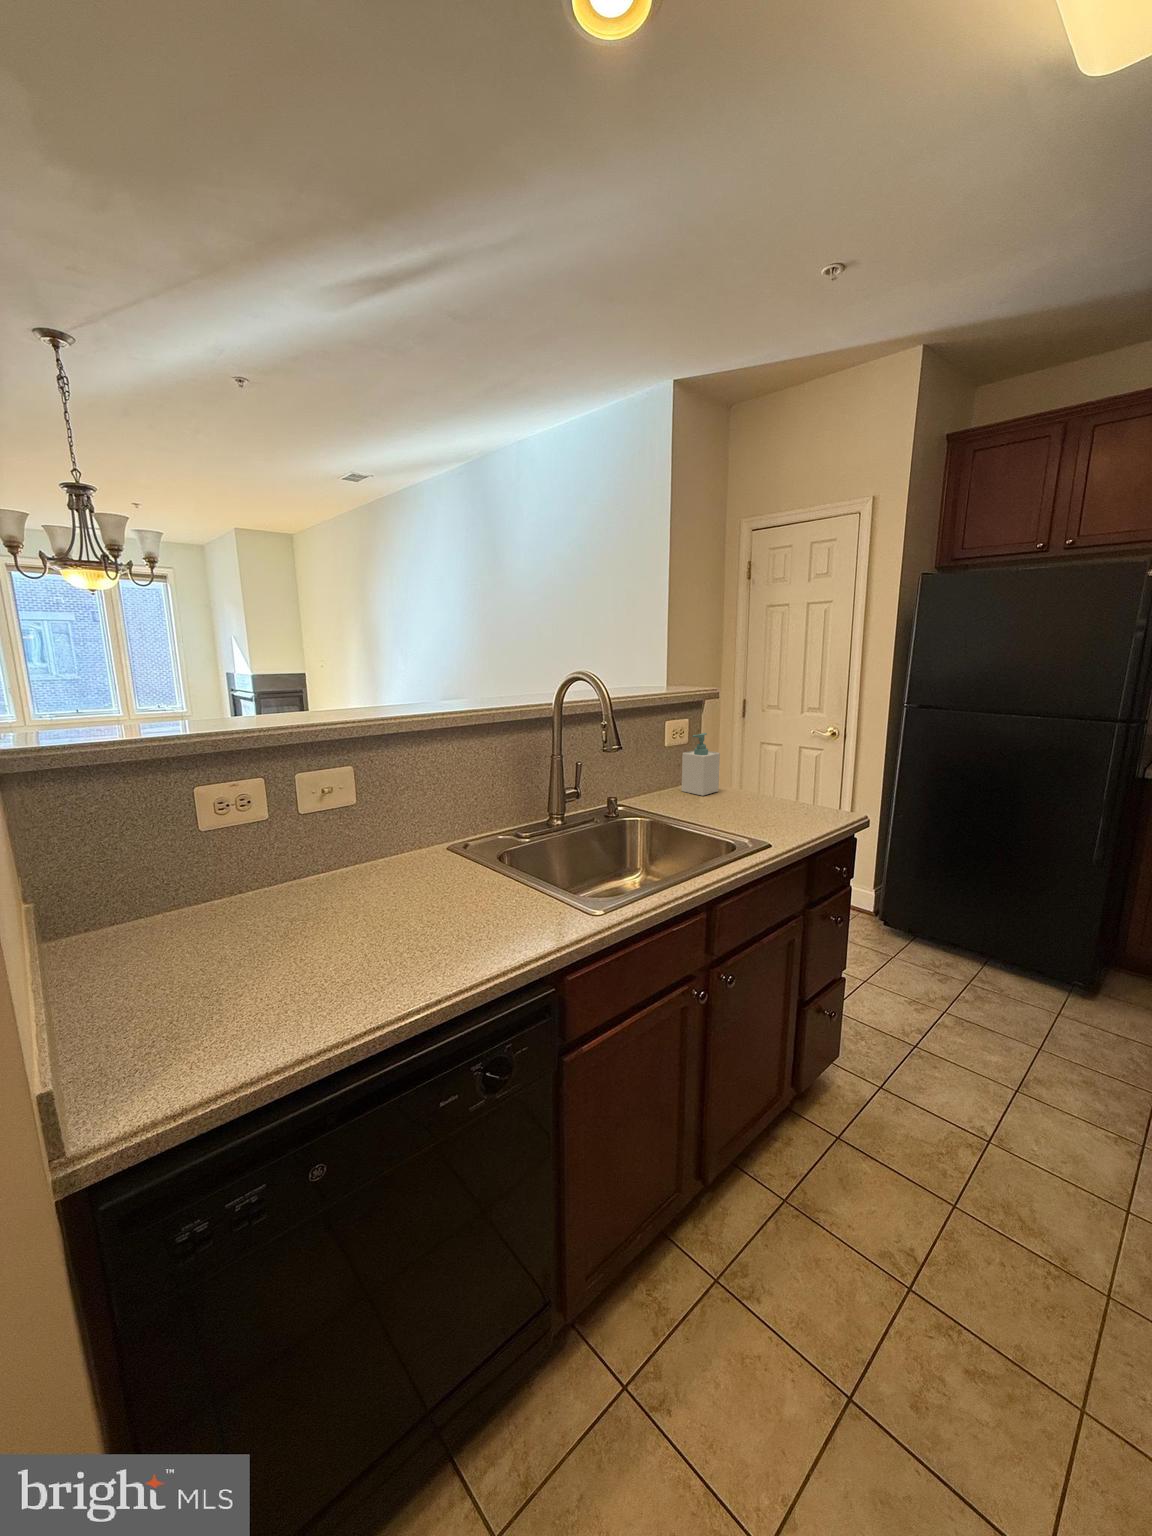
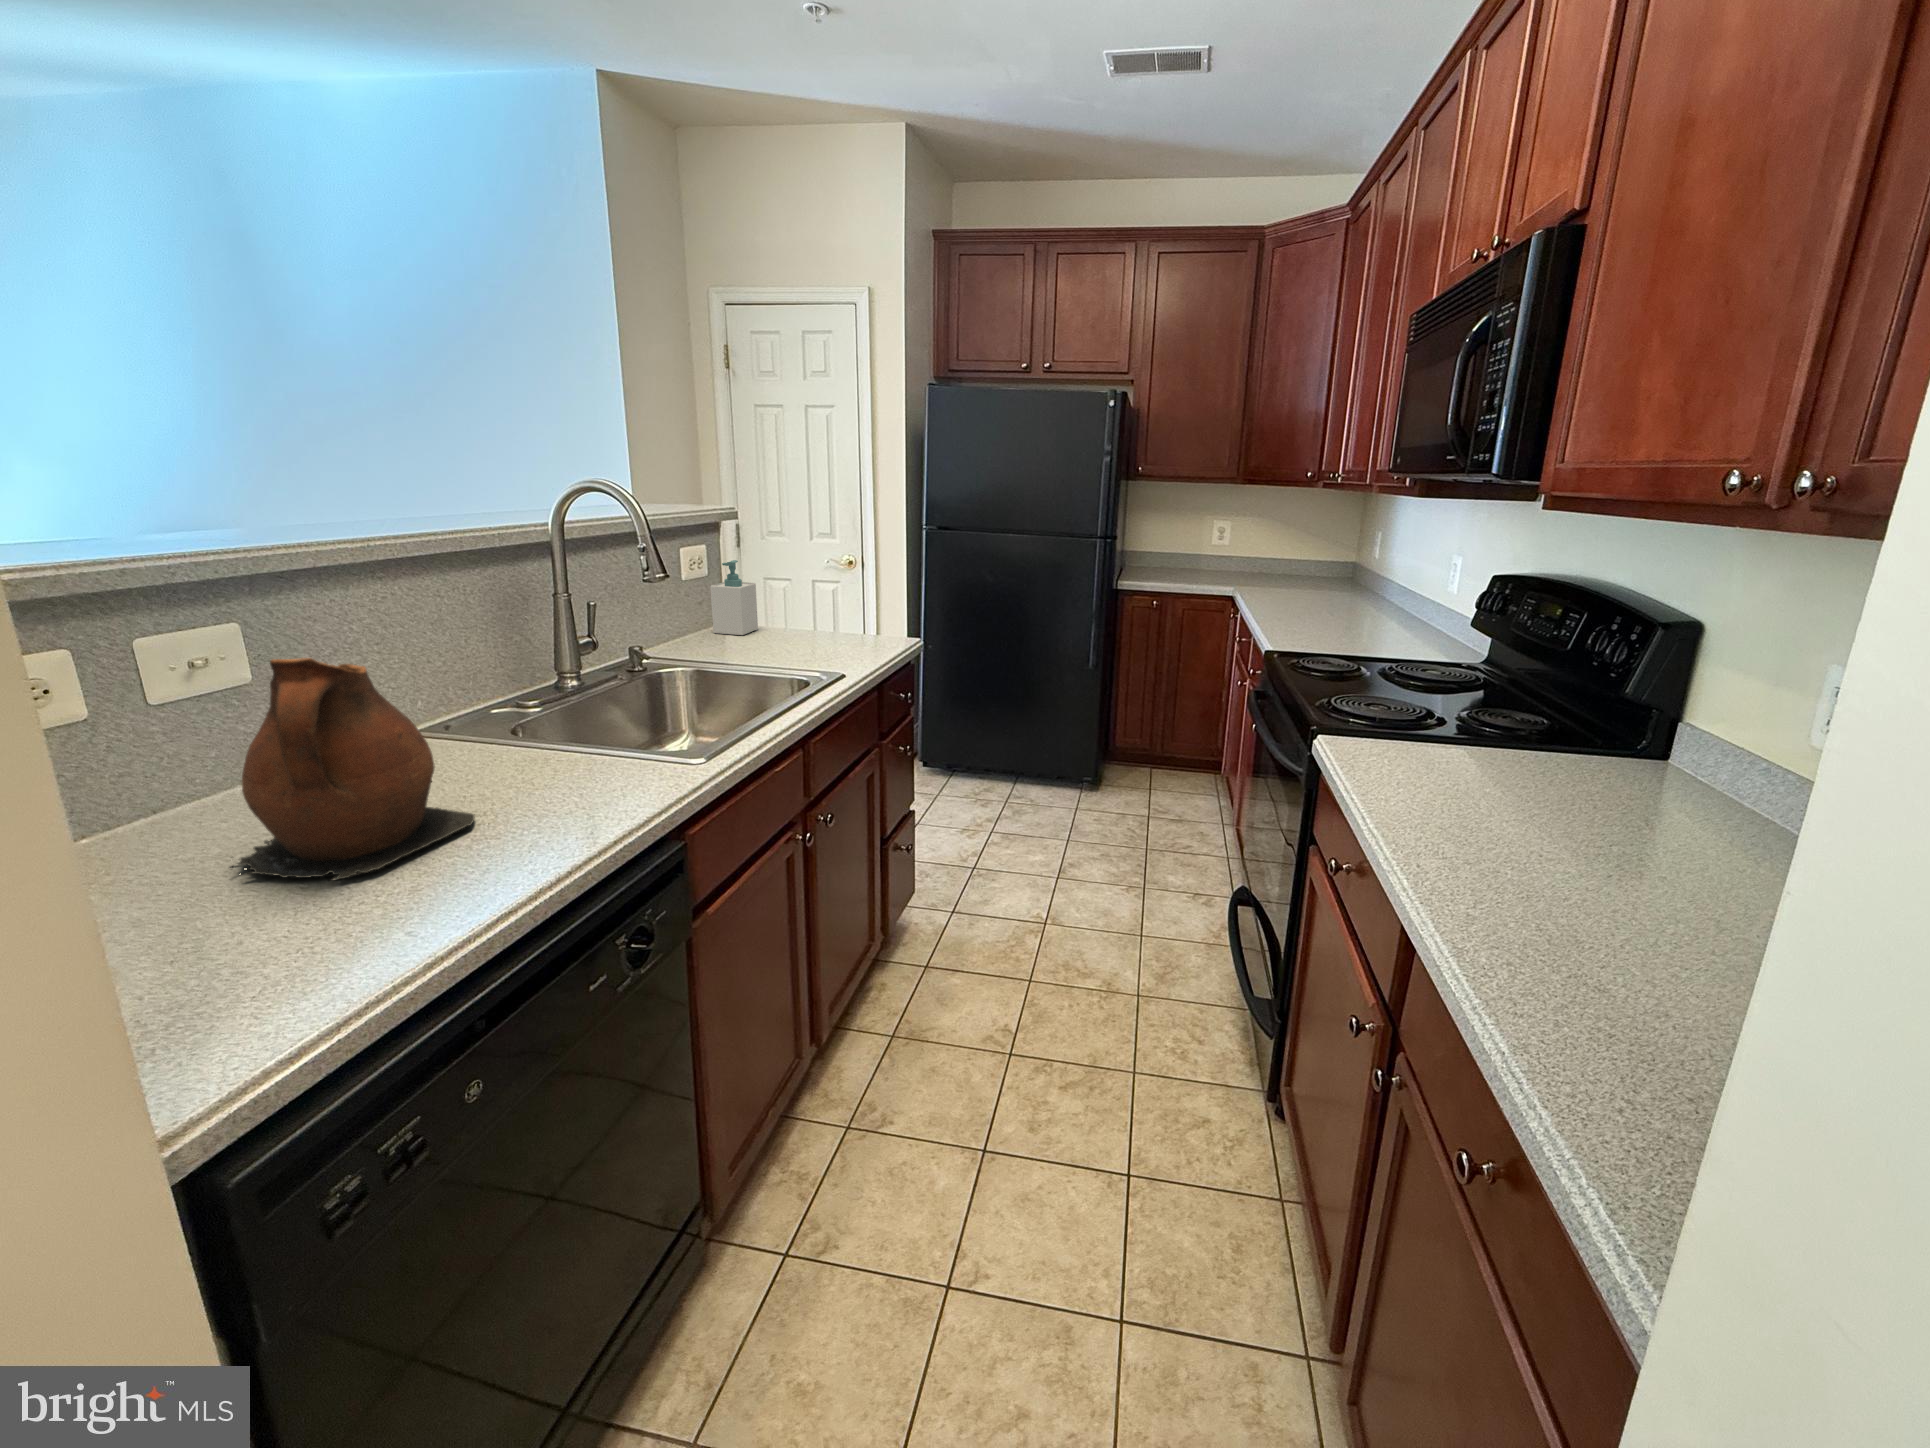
ceramic pitcher: none [286,800,424,958] -> present [230,658,474,881]

